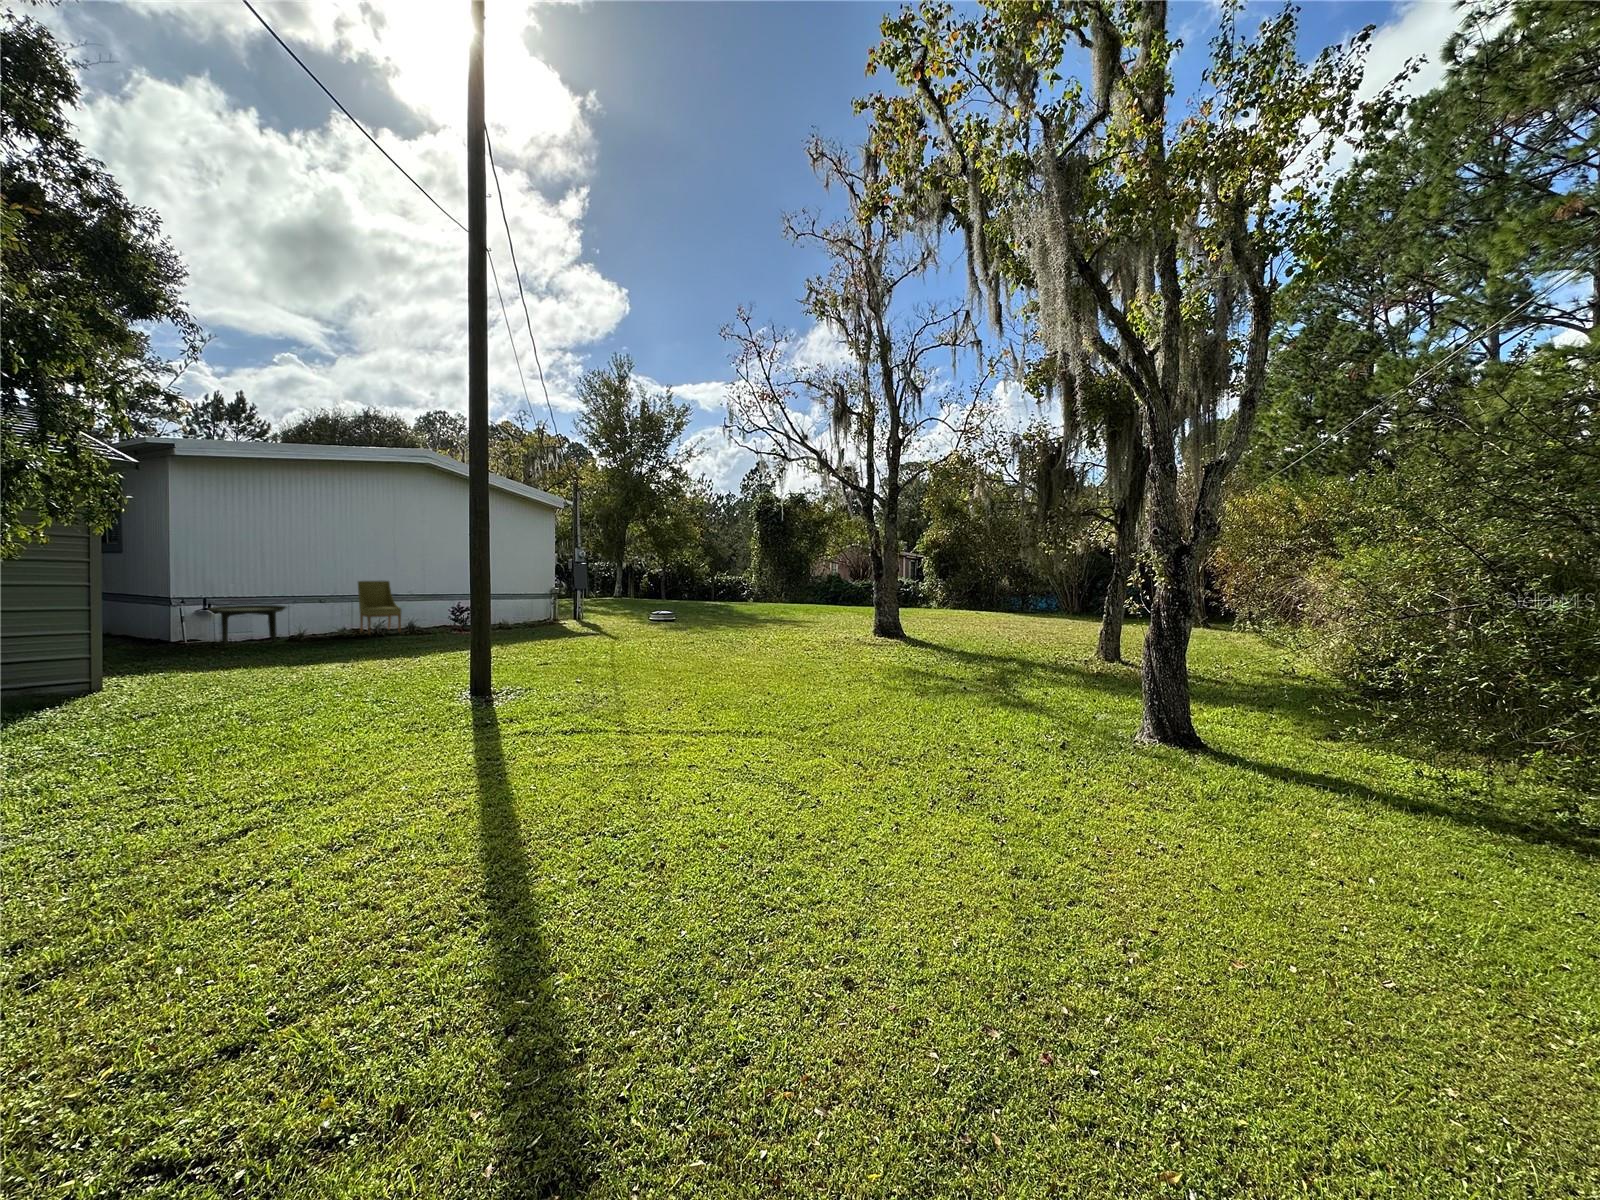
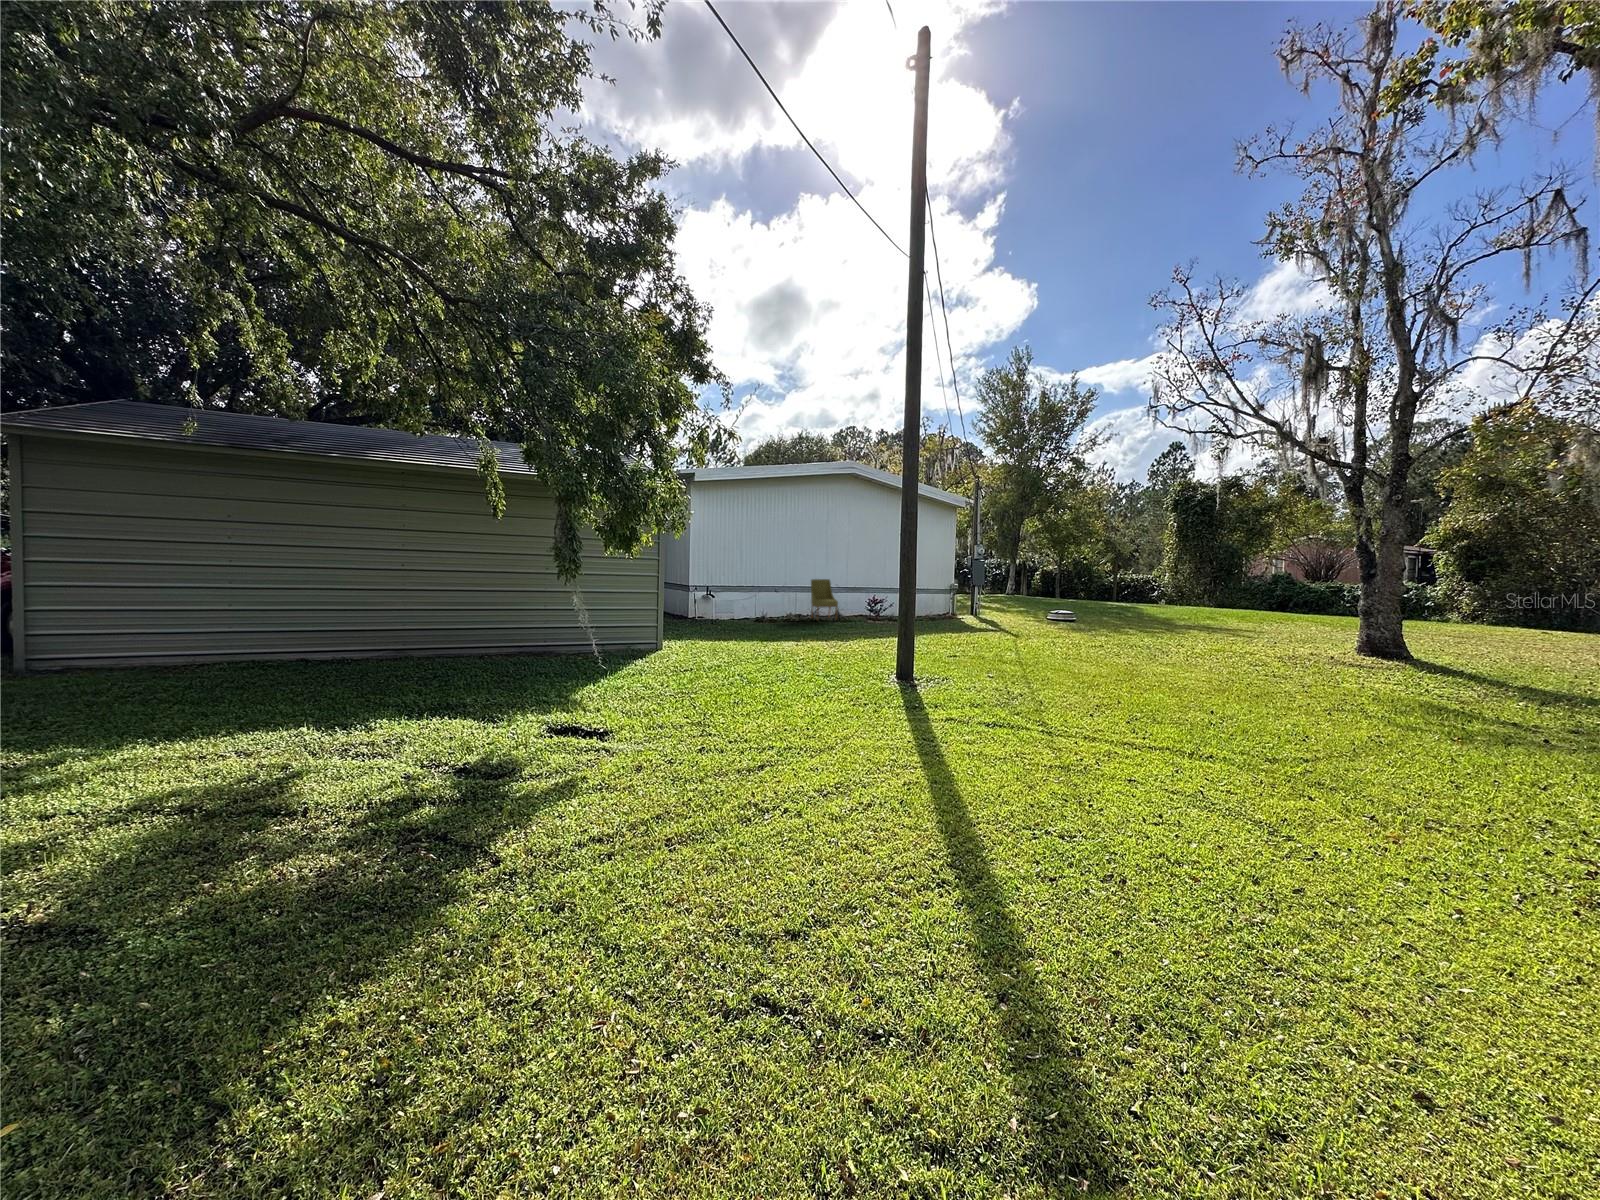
round table: present [208,605,286,645] -> none [731,596,771,623]

